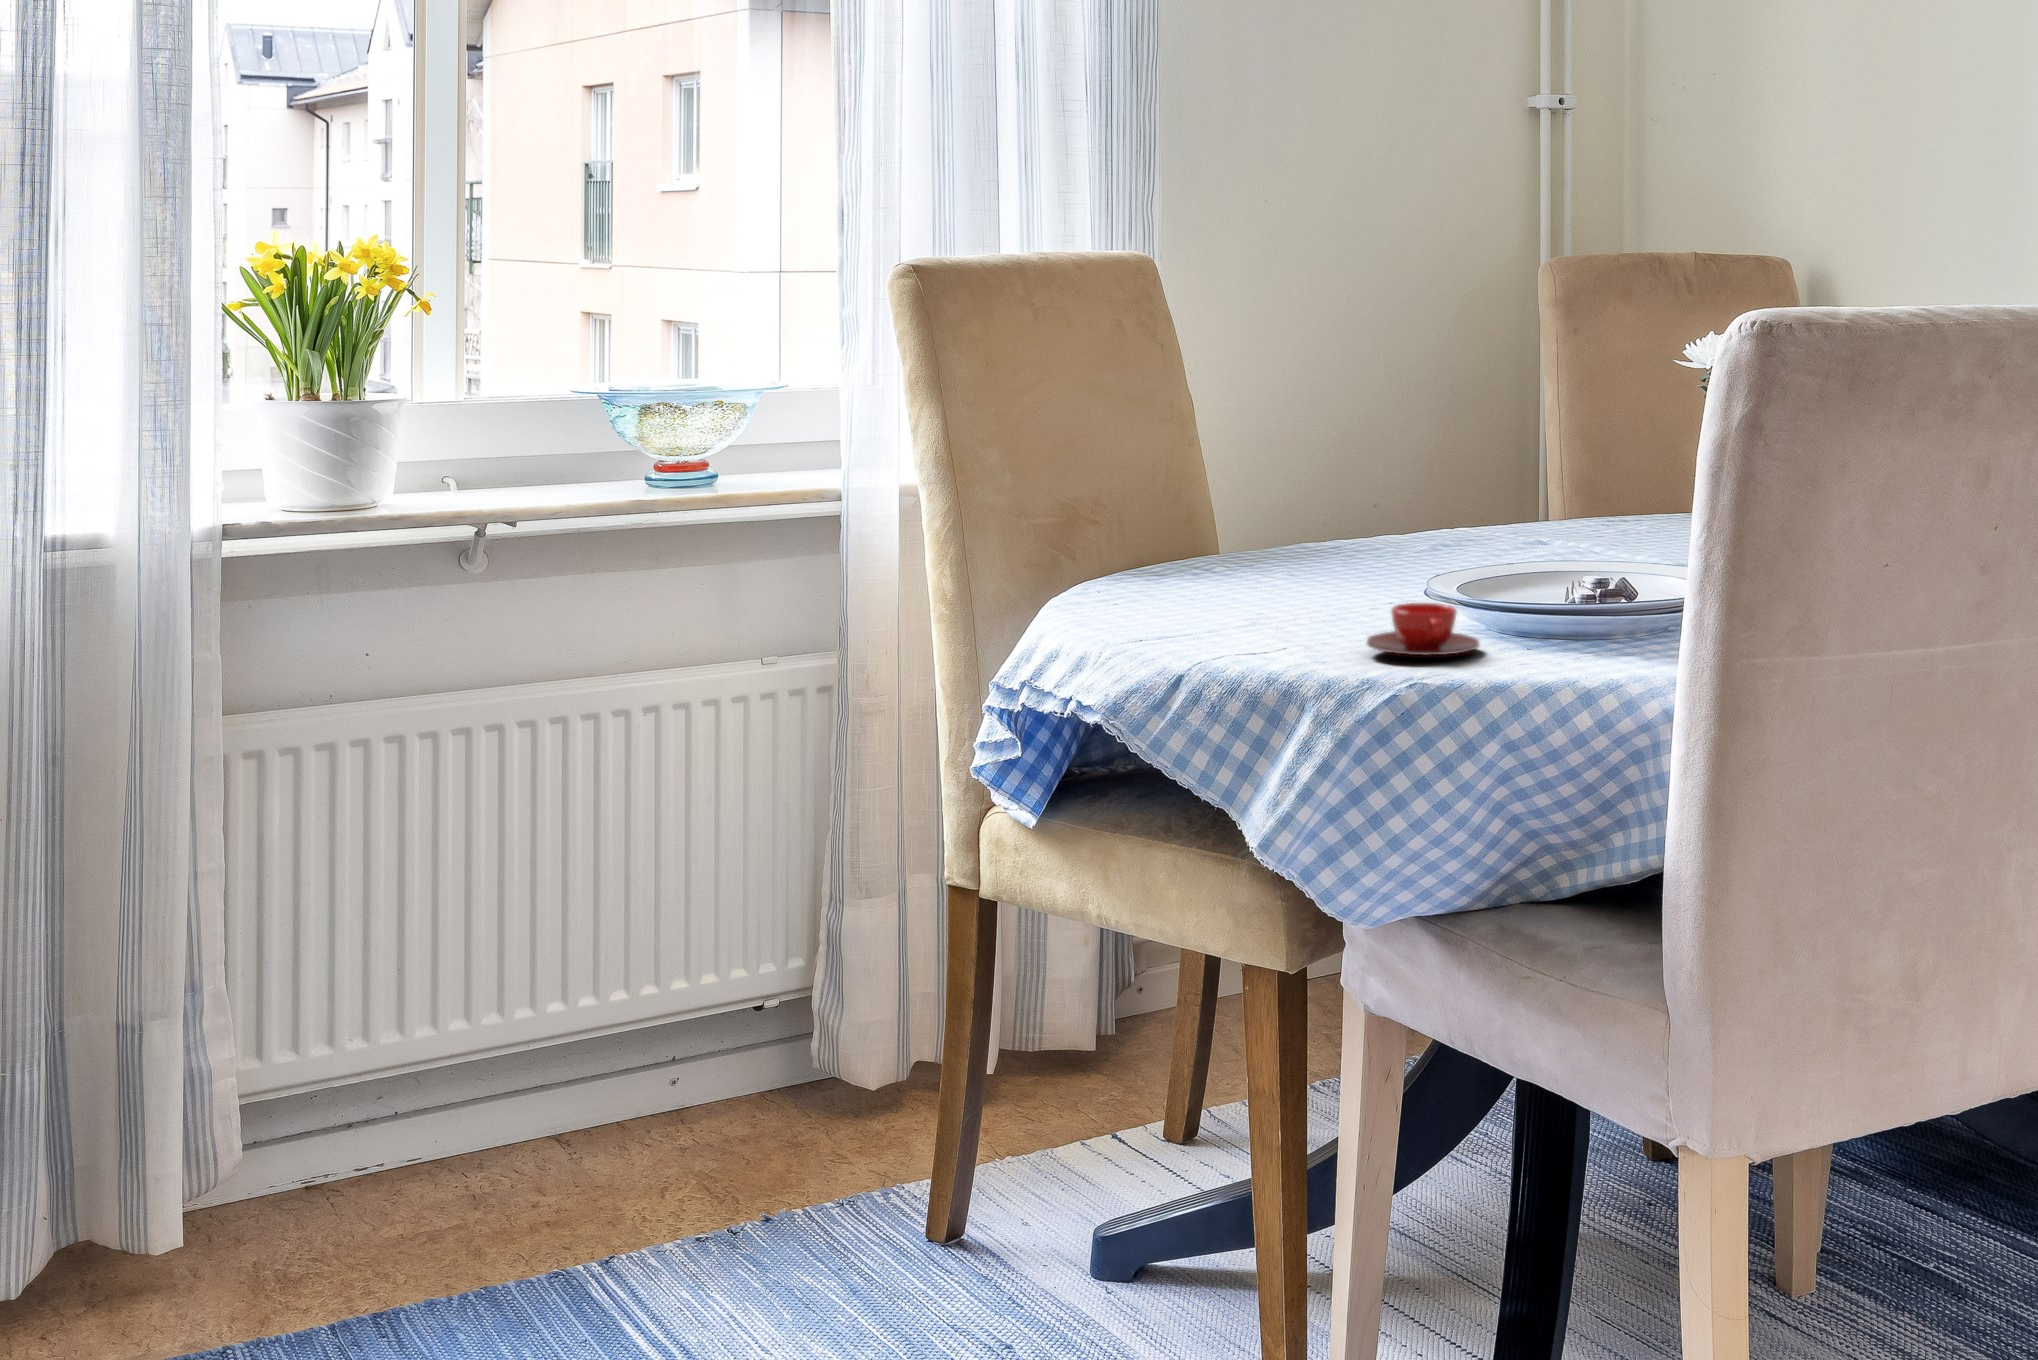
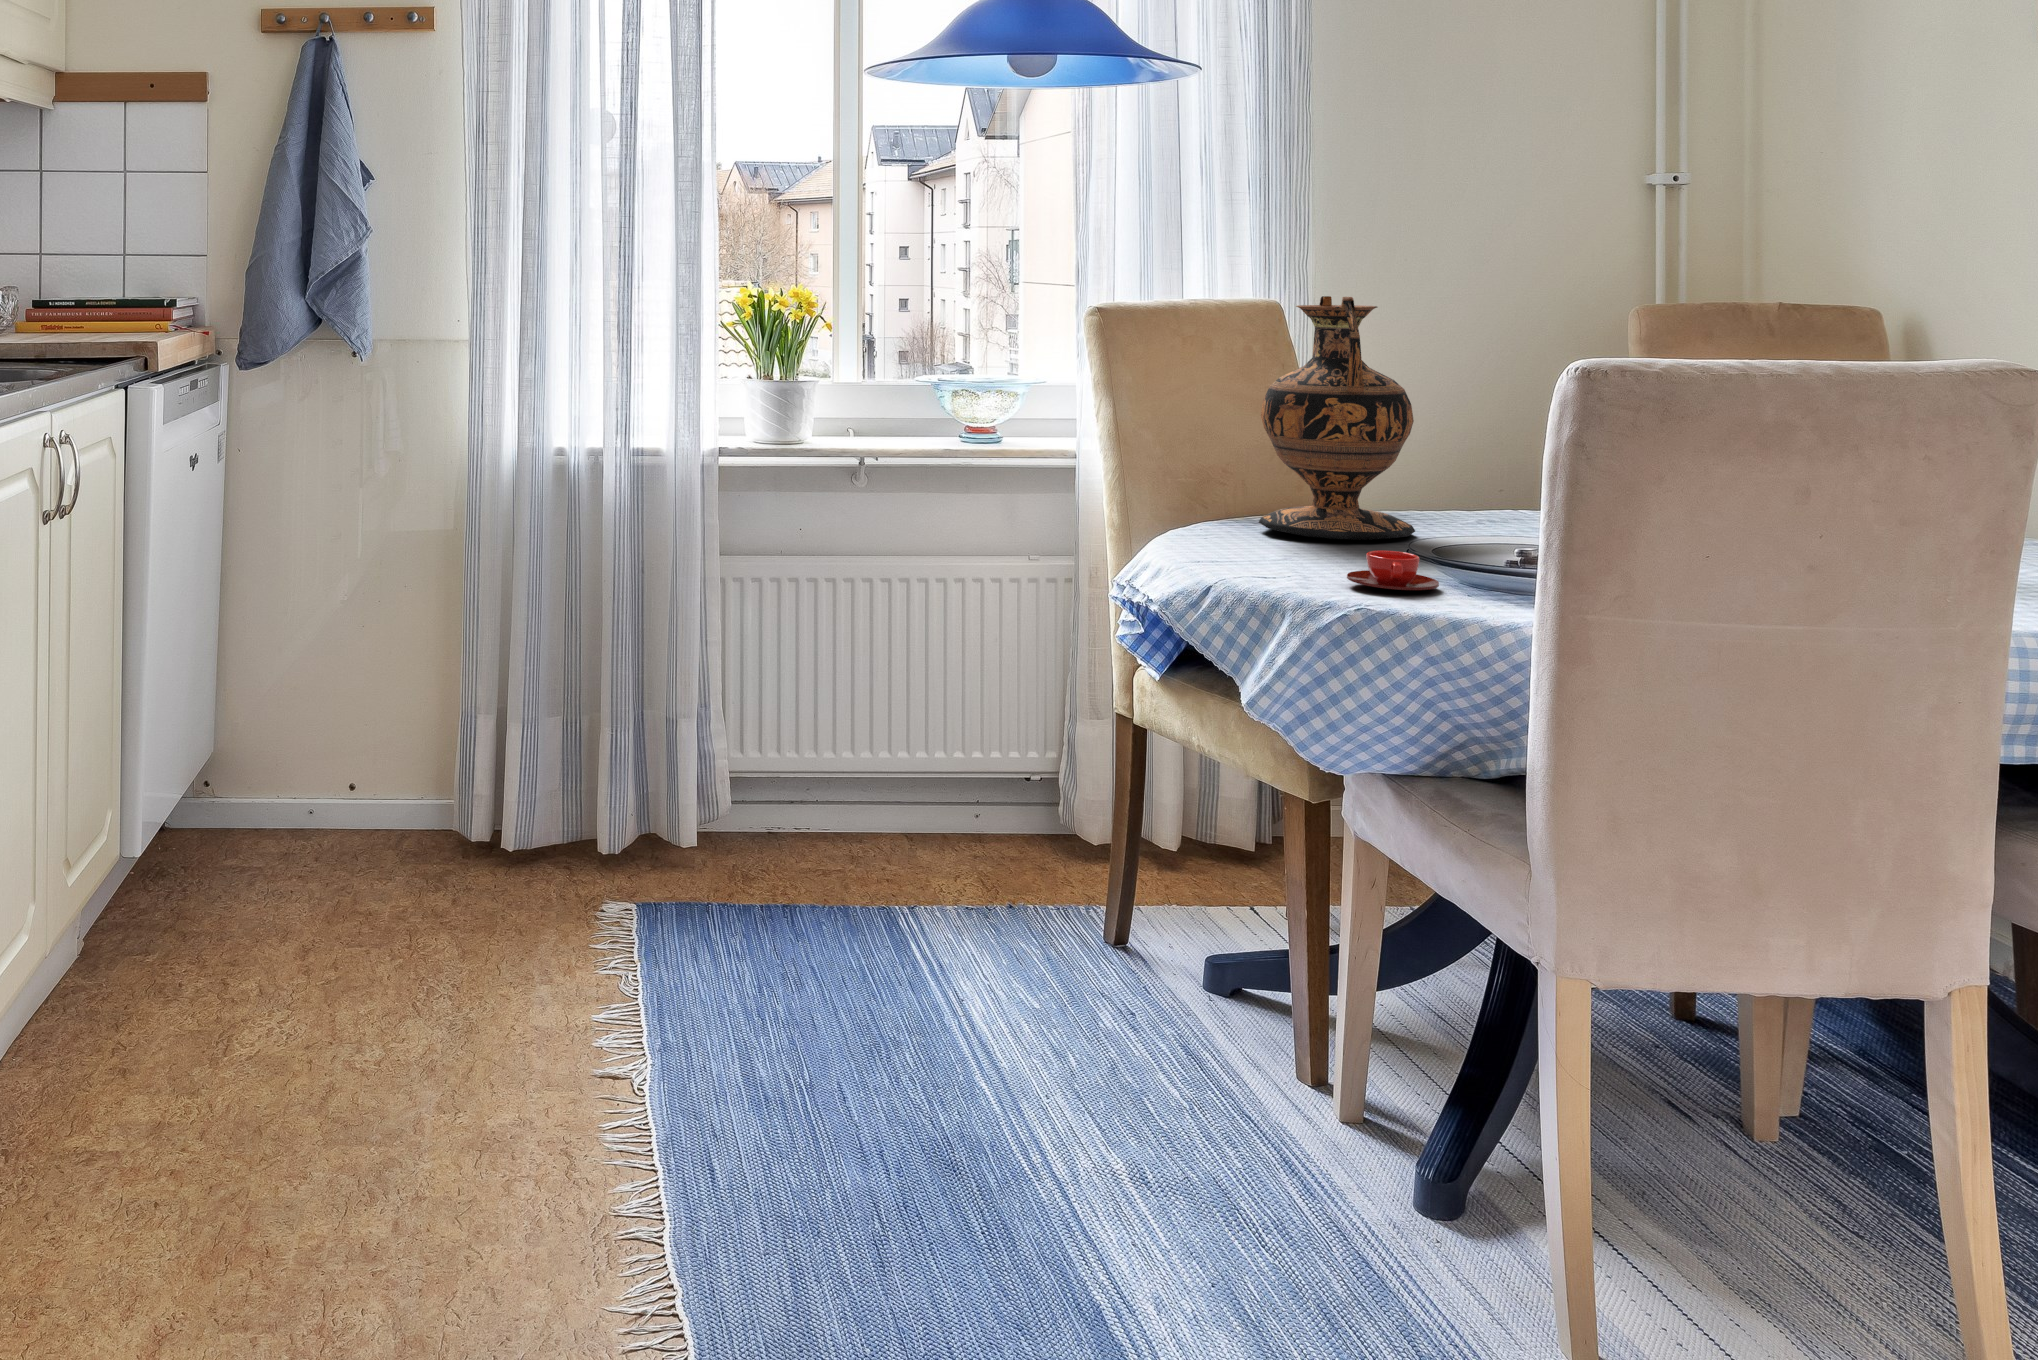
vase: none [1176,253,1374,592] -> present [1259,296,1415,540]

